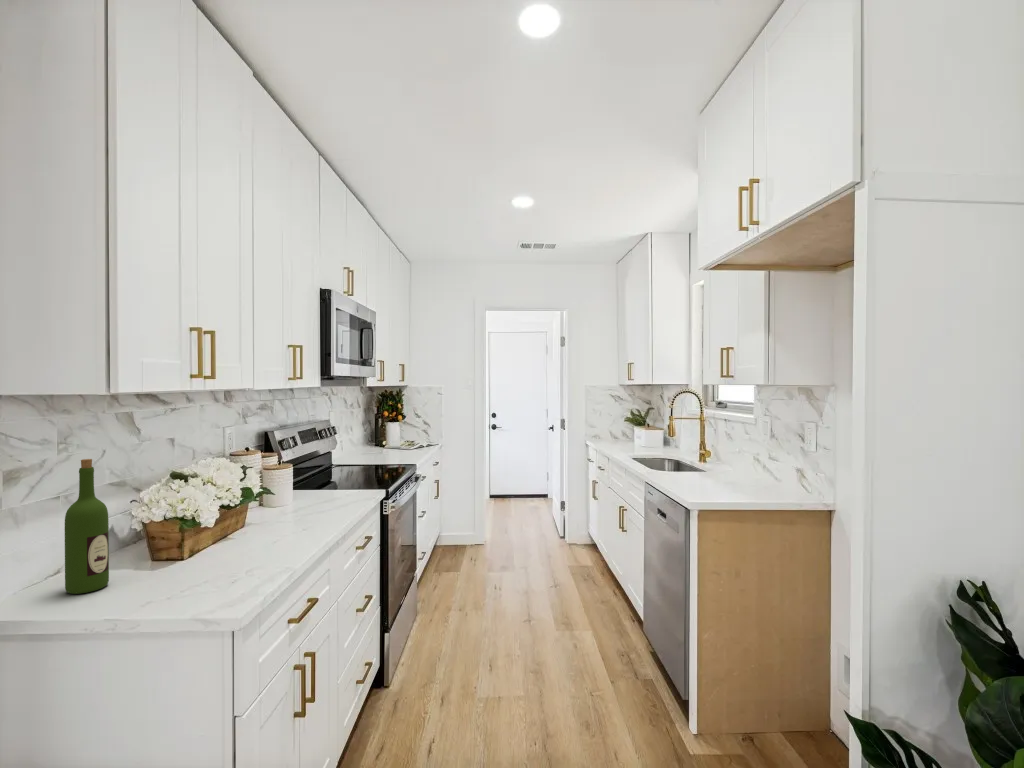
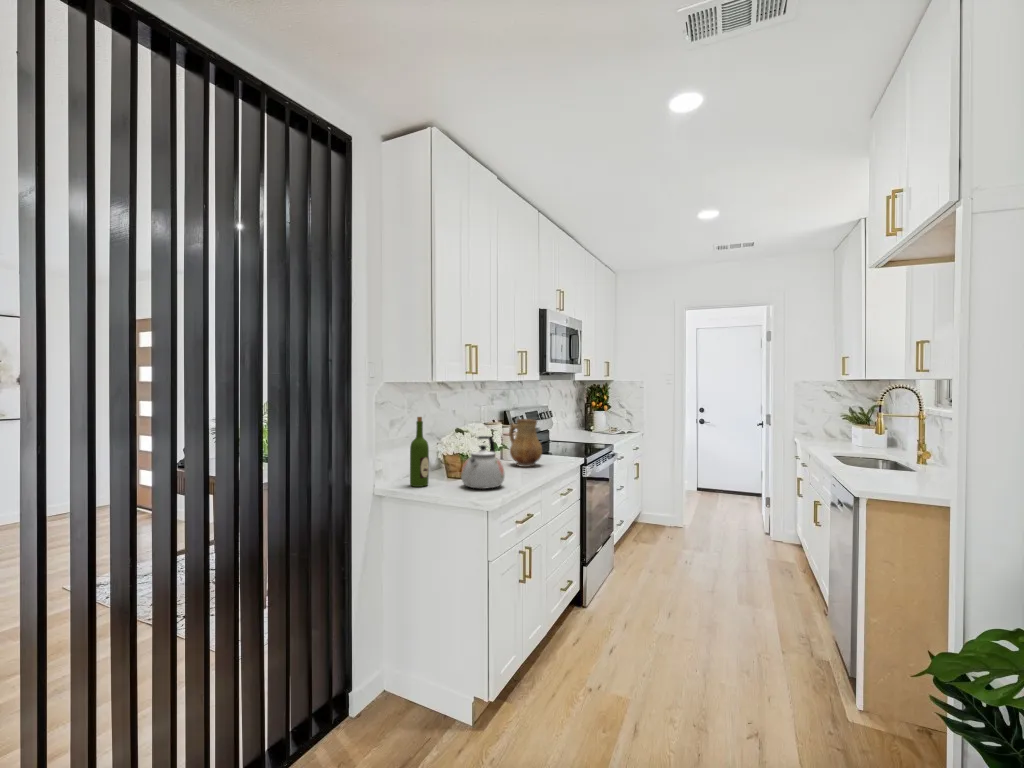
ceramic pitcher: none [273,444,326,515] -> present [509,419,542,467]
kettle: none [179,483,264,580] -> present [461,436,505,489]

